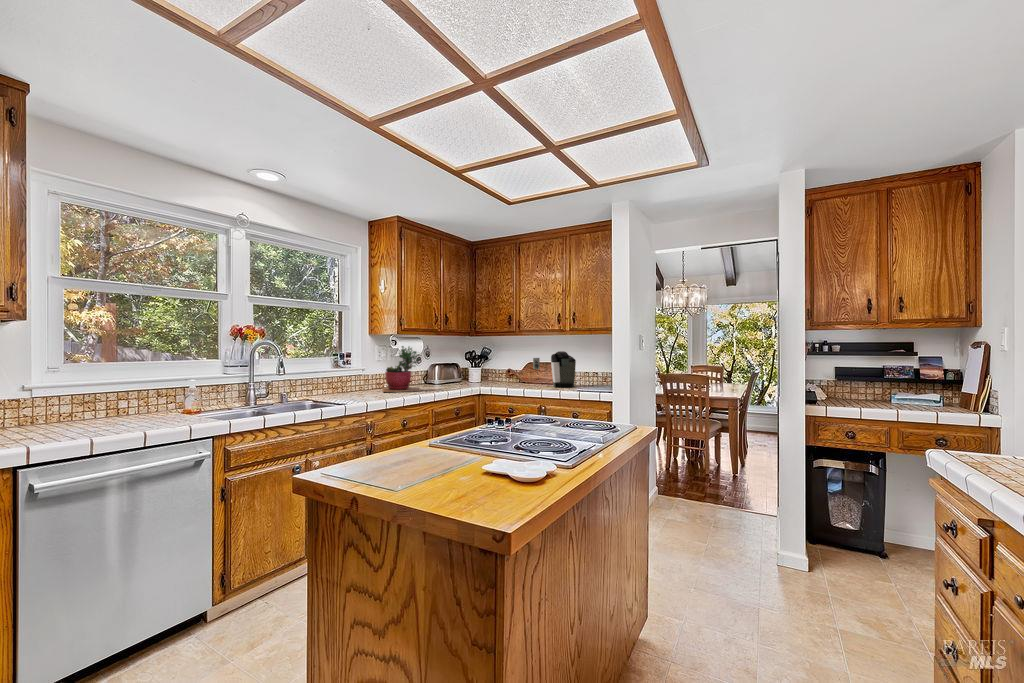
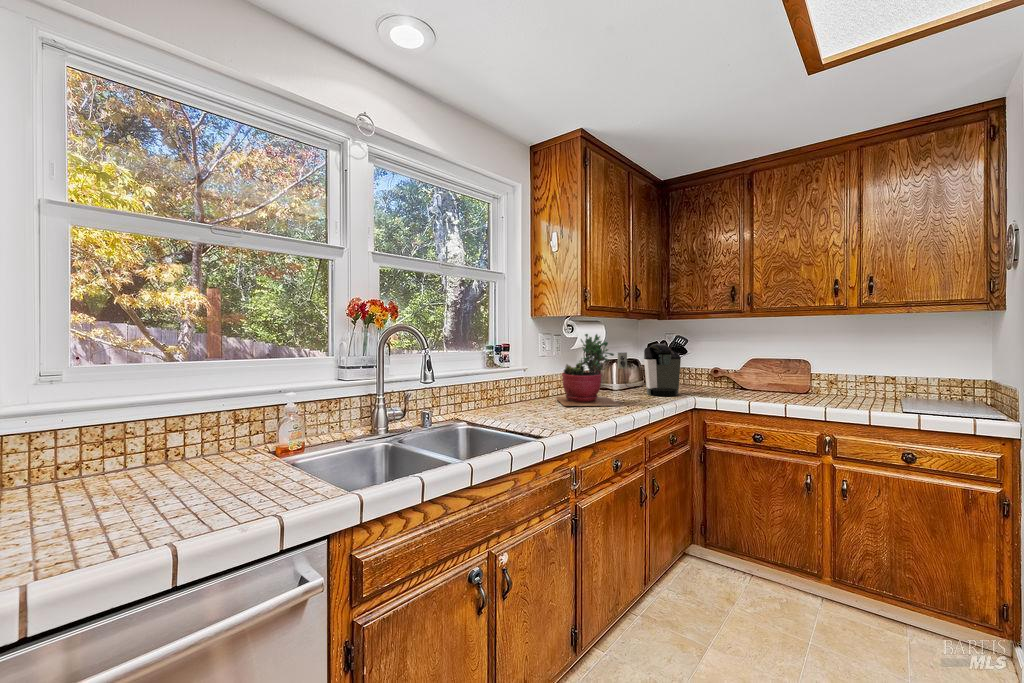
coffee maker: present [533,351,576,387] -> present [618,344,681,396]

